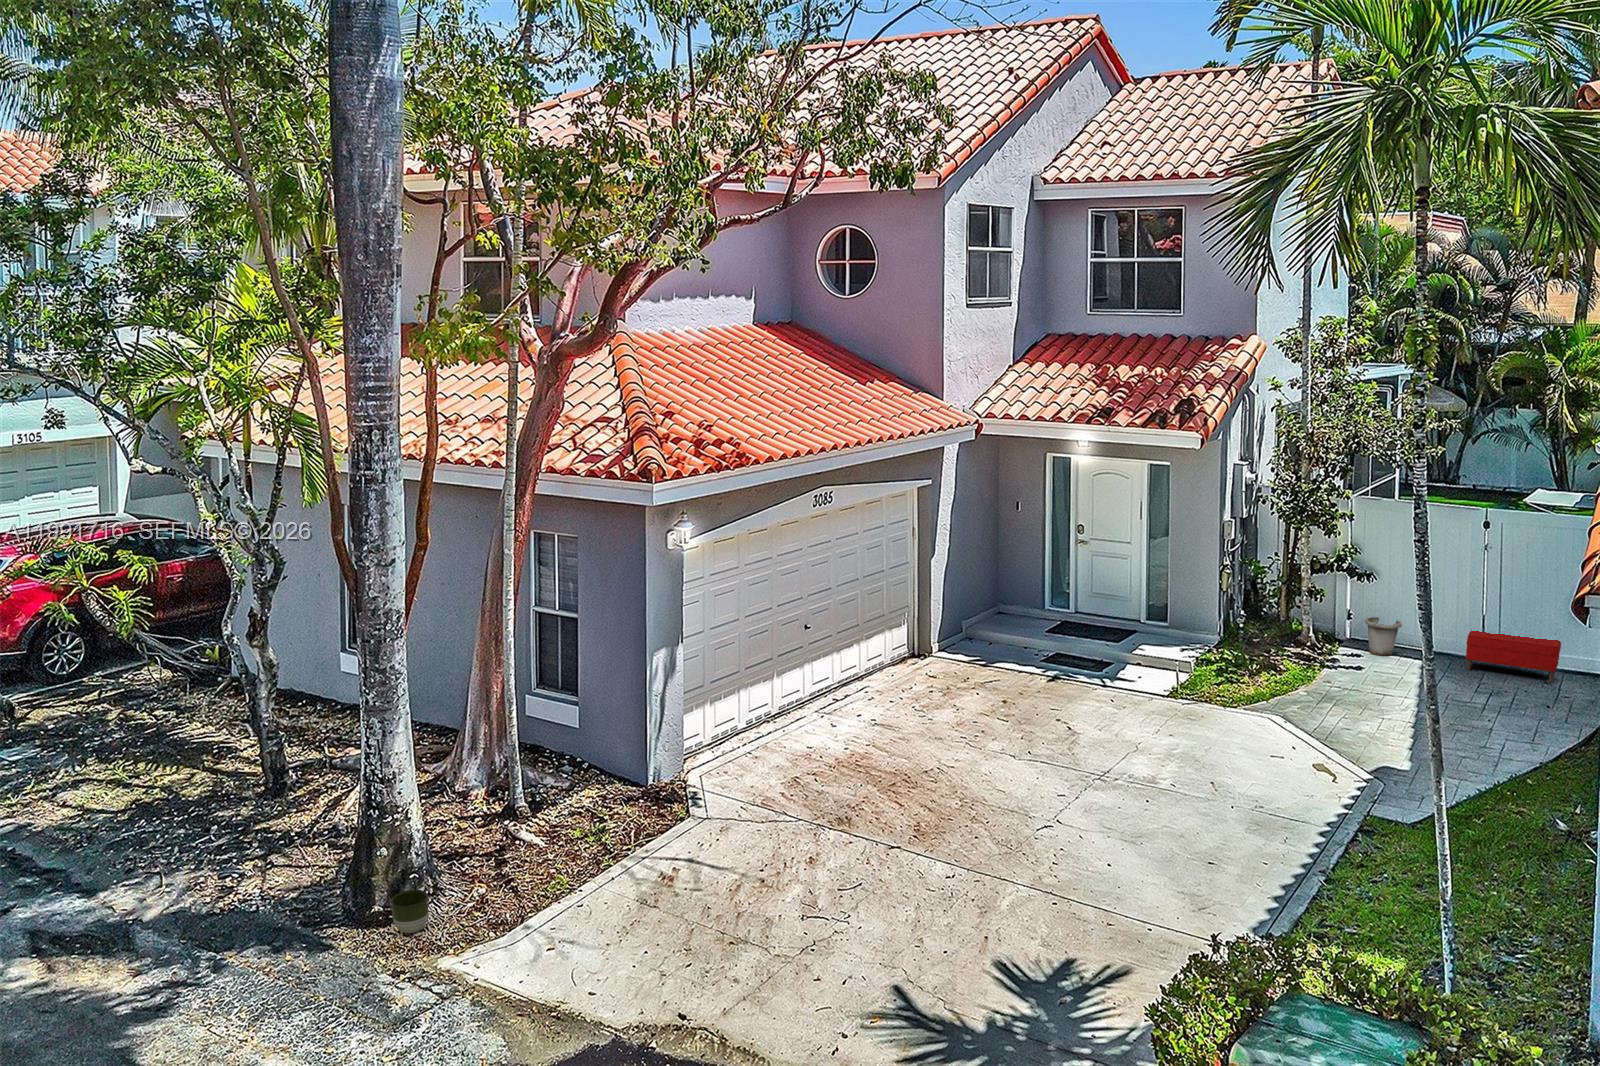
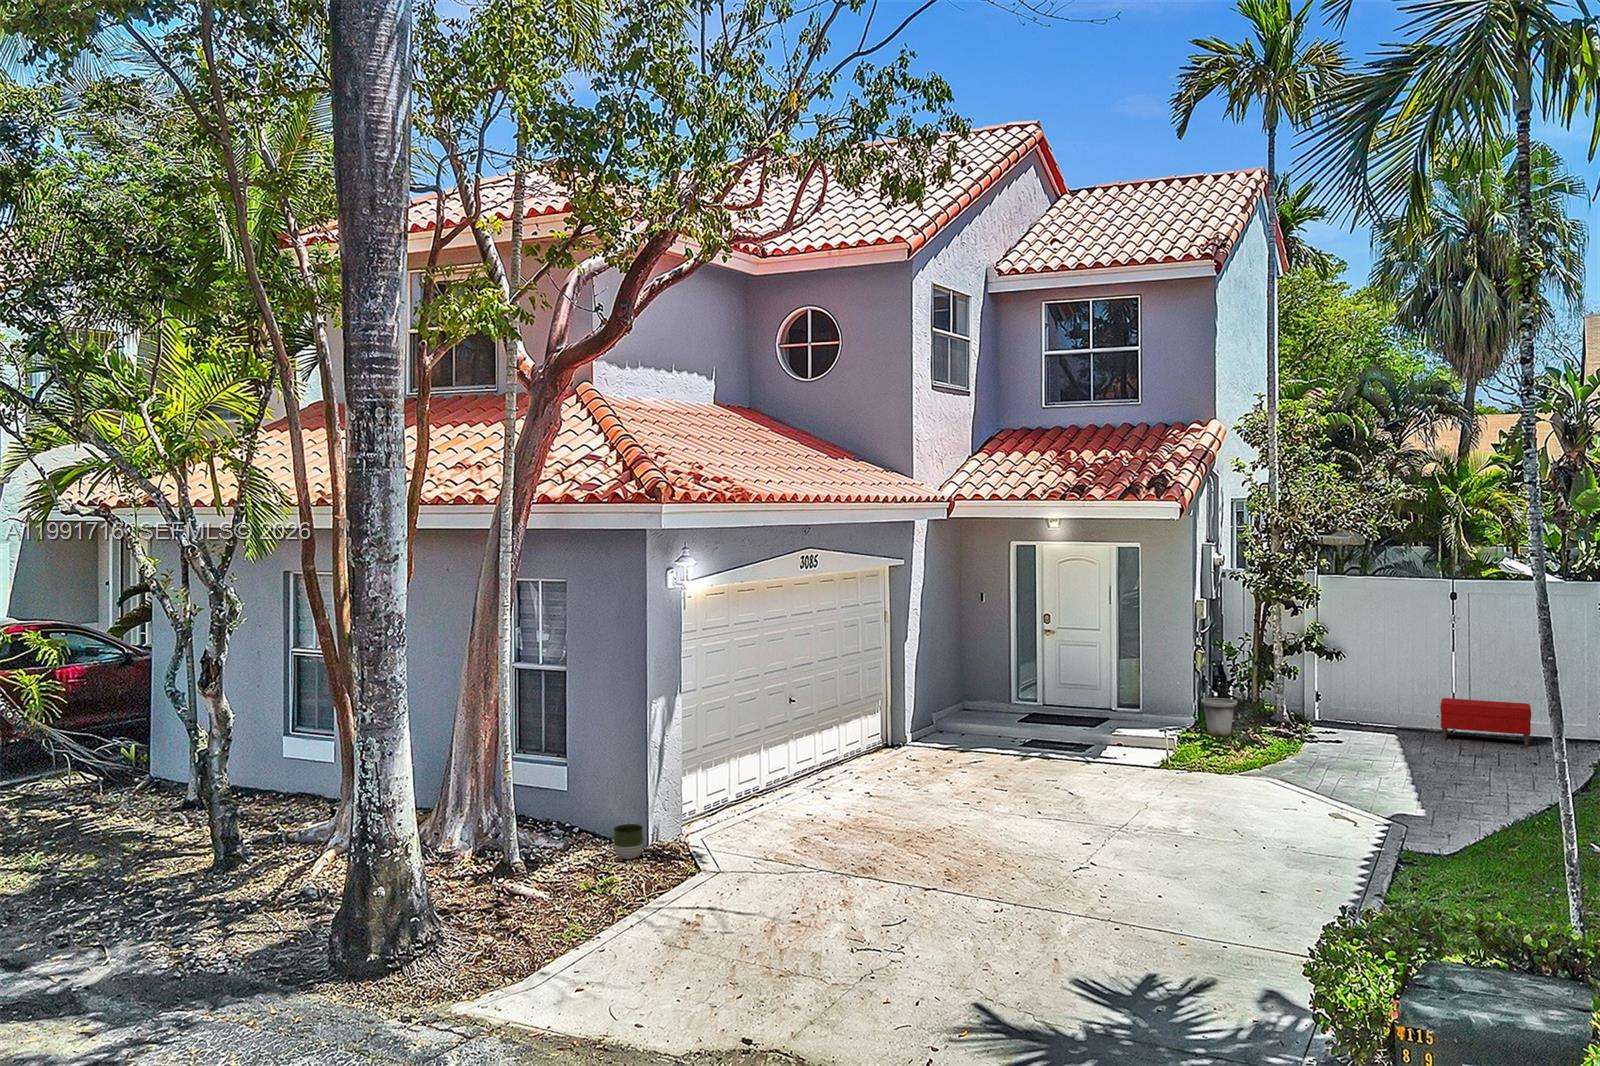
trash can: present [1365,617,1402,656] -> present [1201,698,1237,737]
planter: present [391,889,429,933] -> present [613,824,643,859]

